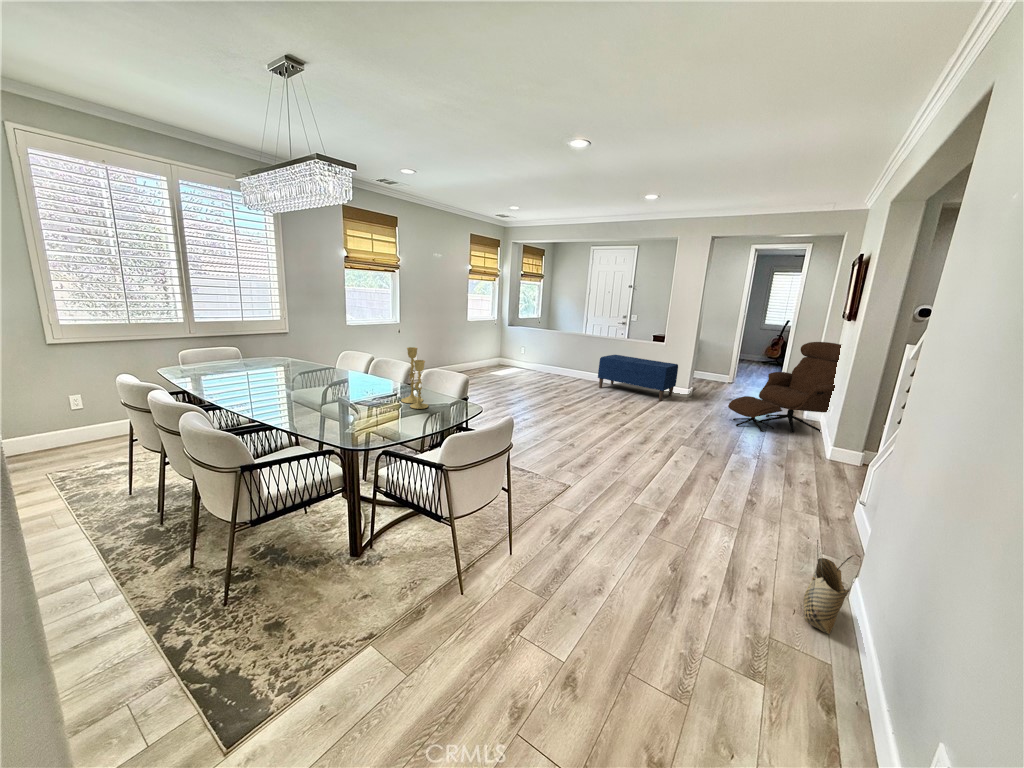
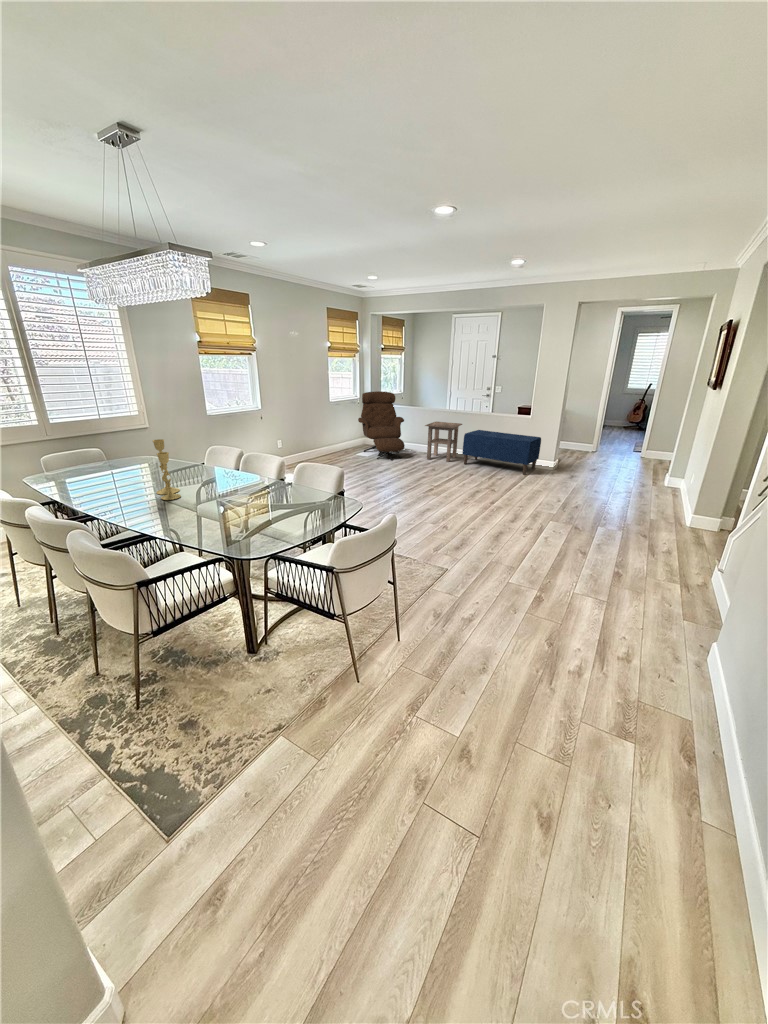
lounge chair: present [728,342,841,433] -> present [358,391,405,460]
side table: none [560,345,599,385] -> present [425,422,462,462]
candlestick: present [401,347,428,409] -> present [153,439,181,500]
woven basket: present [804,540,861,634] -> none [669,613,725,694]

